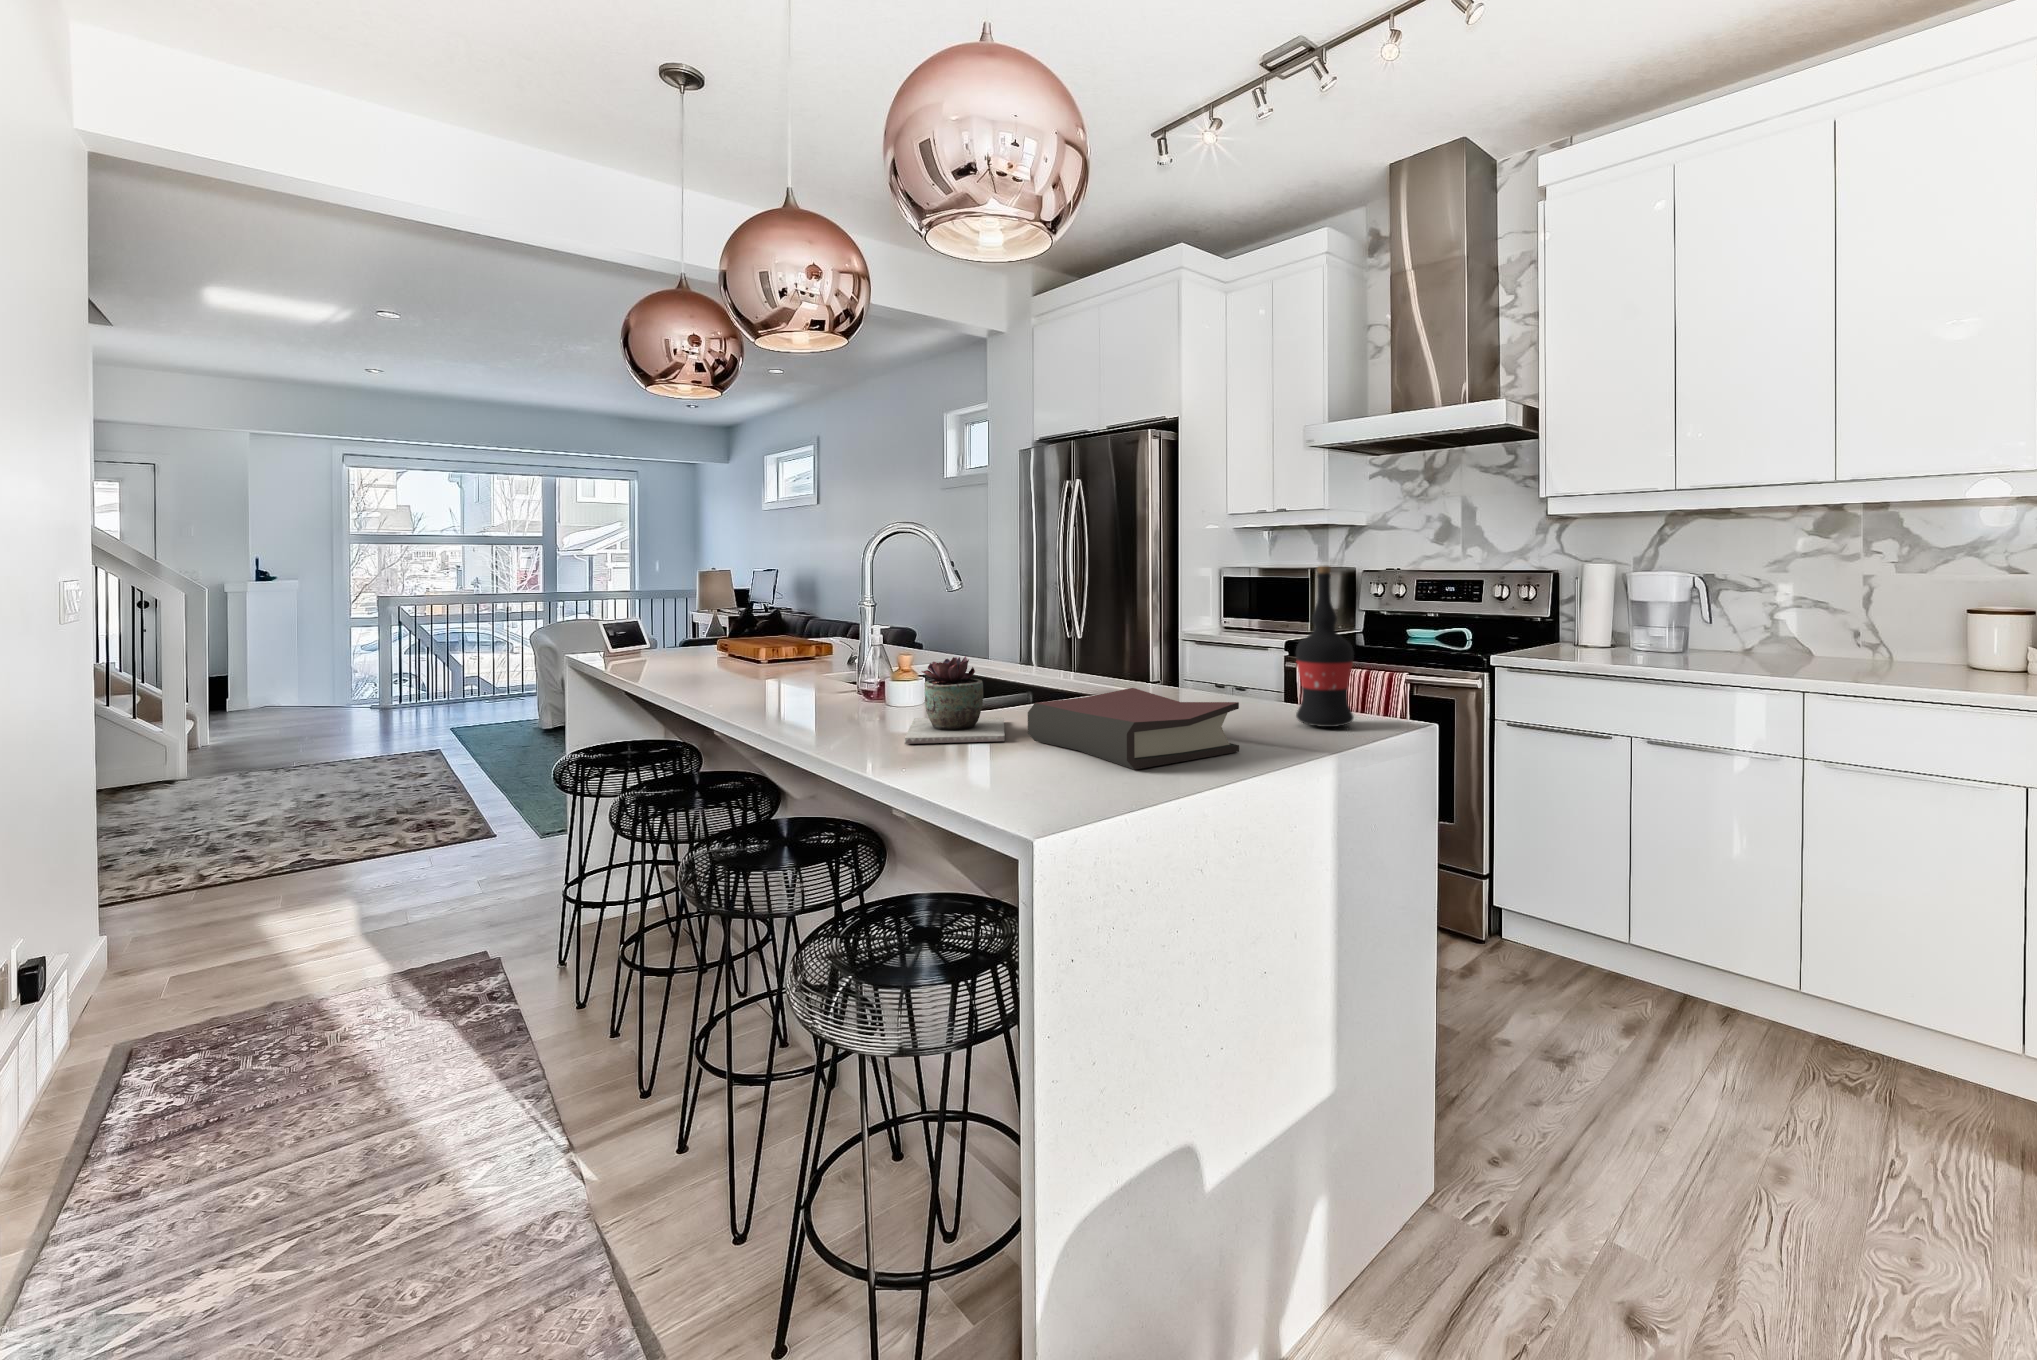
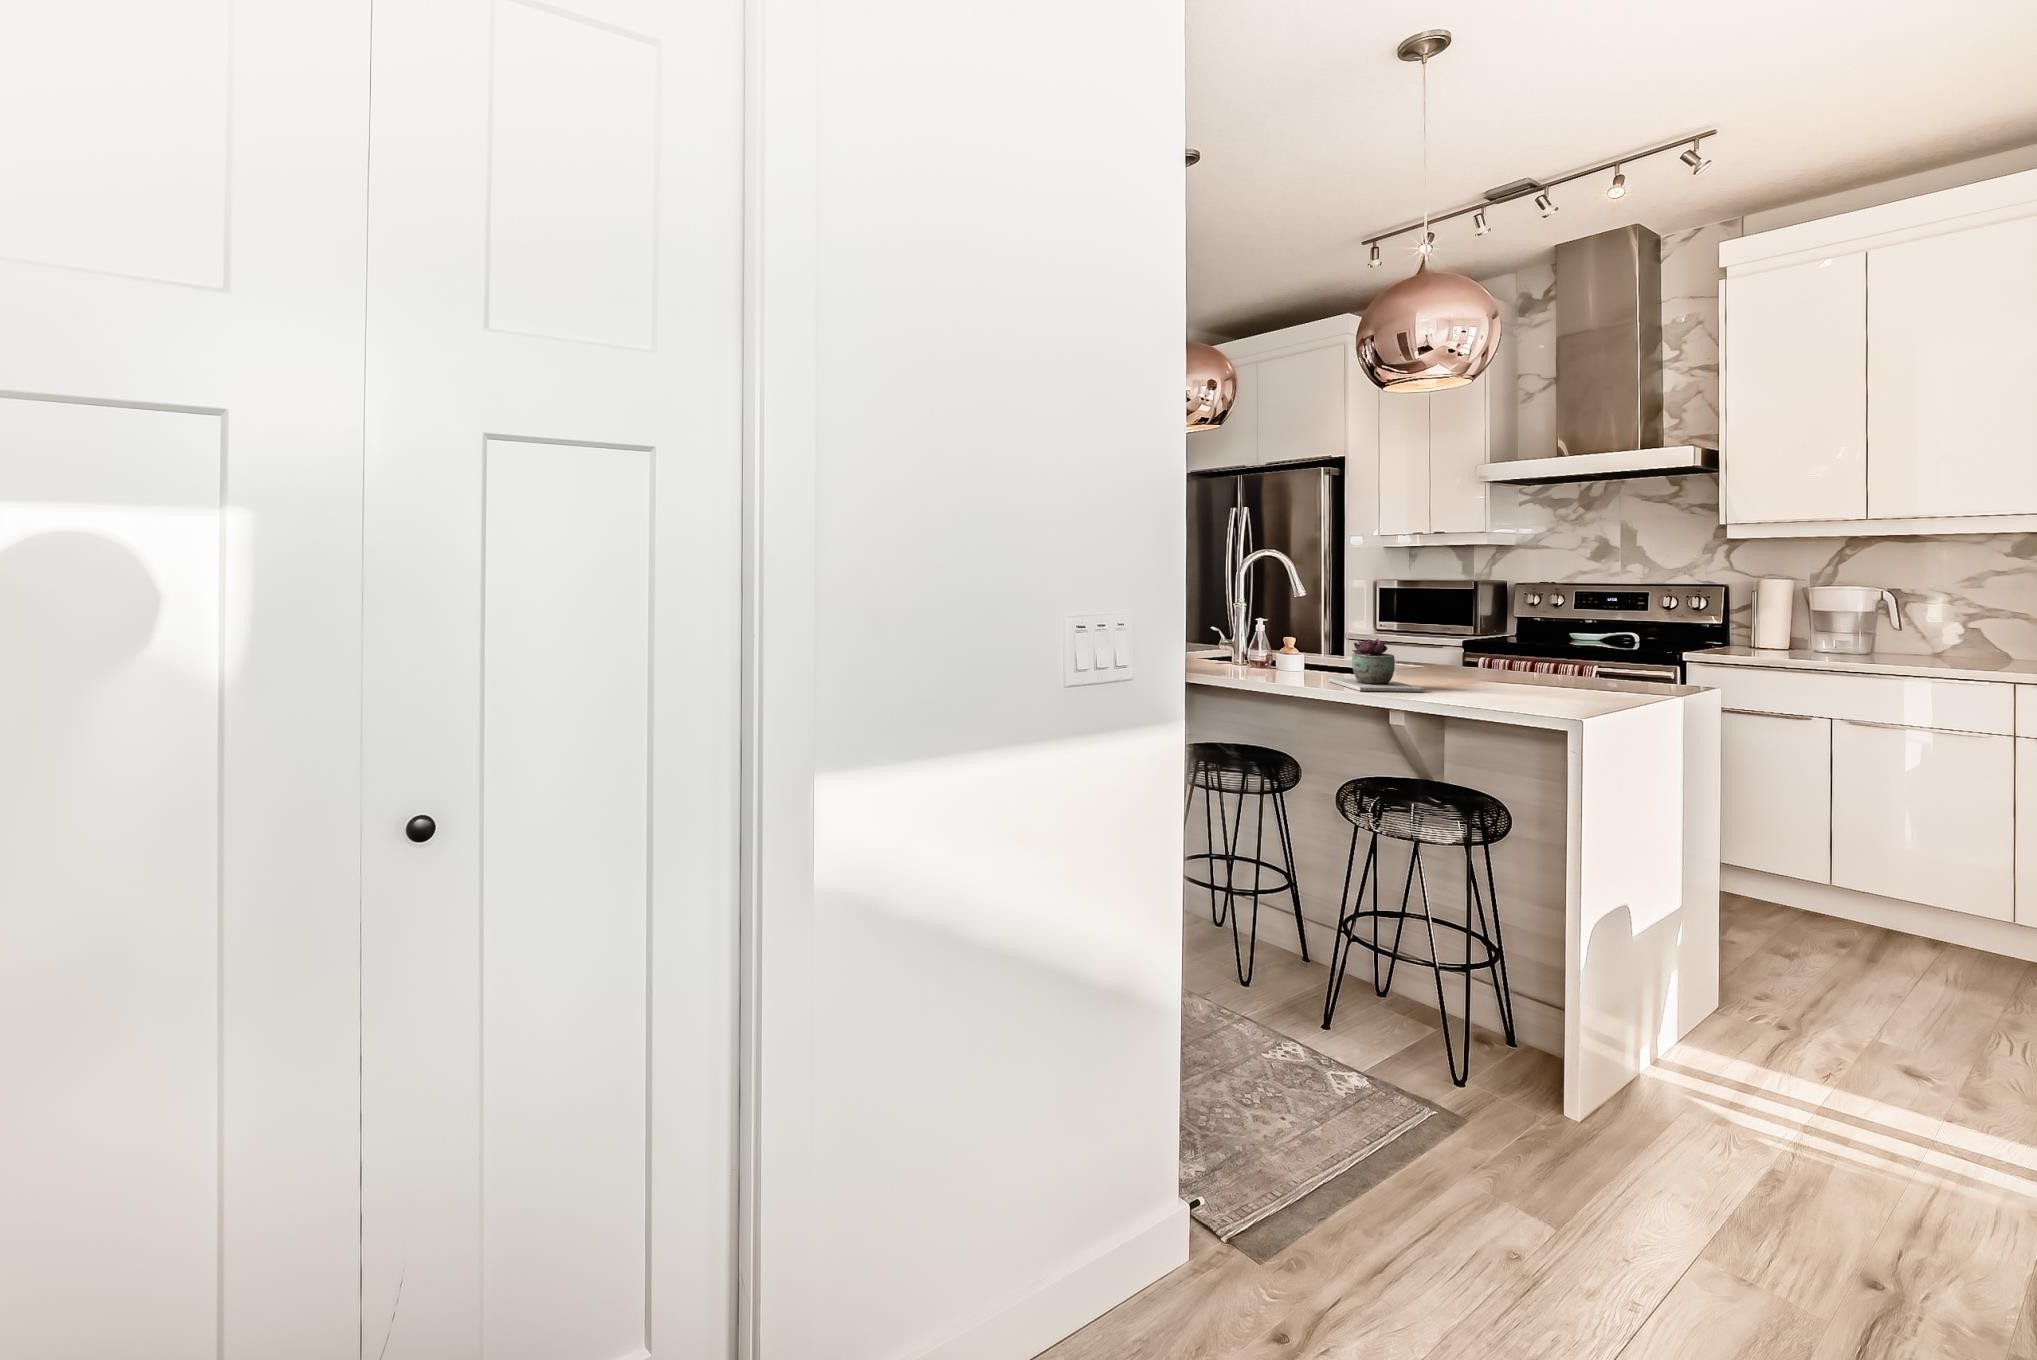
wine bottle: present [1296,566,1354,727] -> none [1614,584,1665,692]
hardback book: present [1028,688,1239,770] -> none [1442,662,1610,708]

